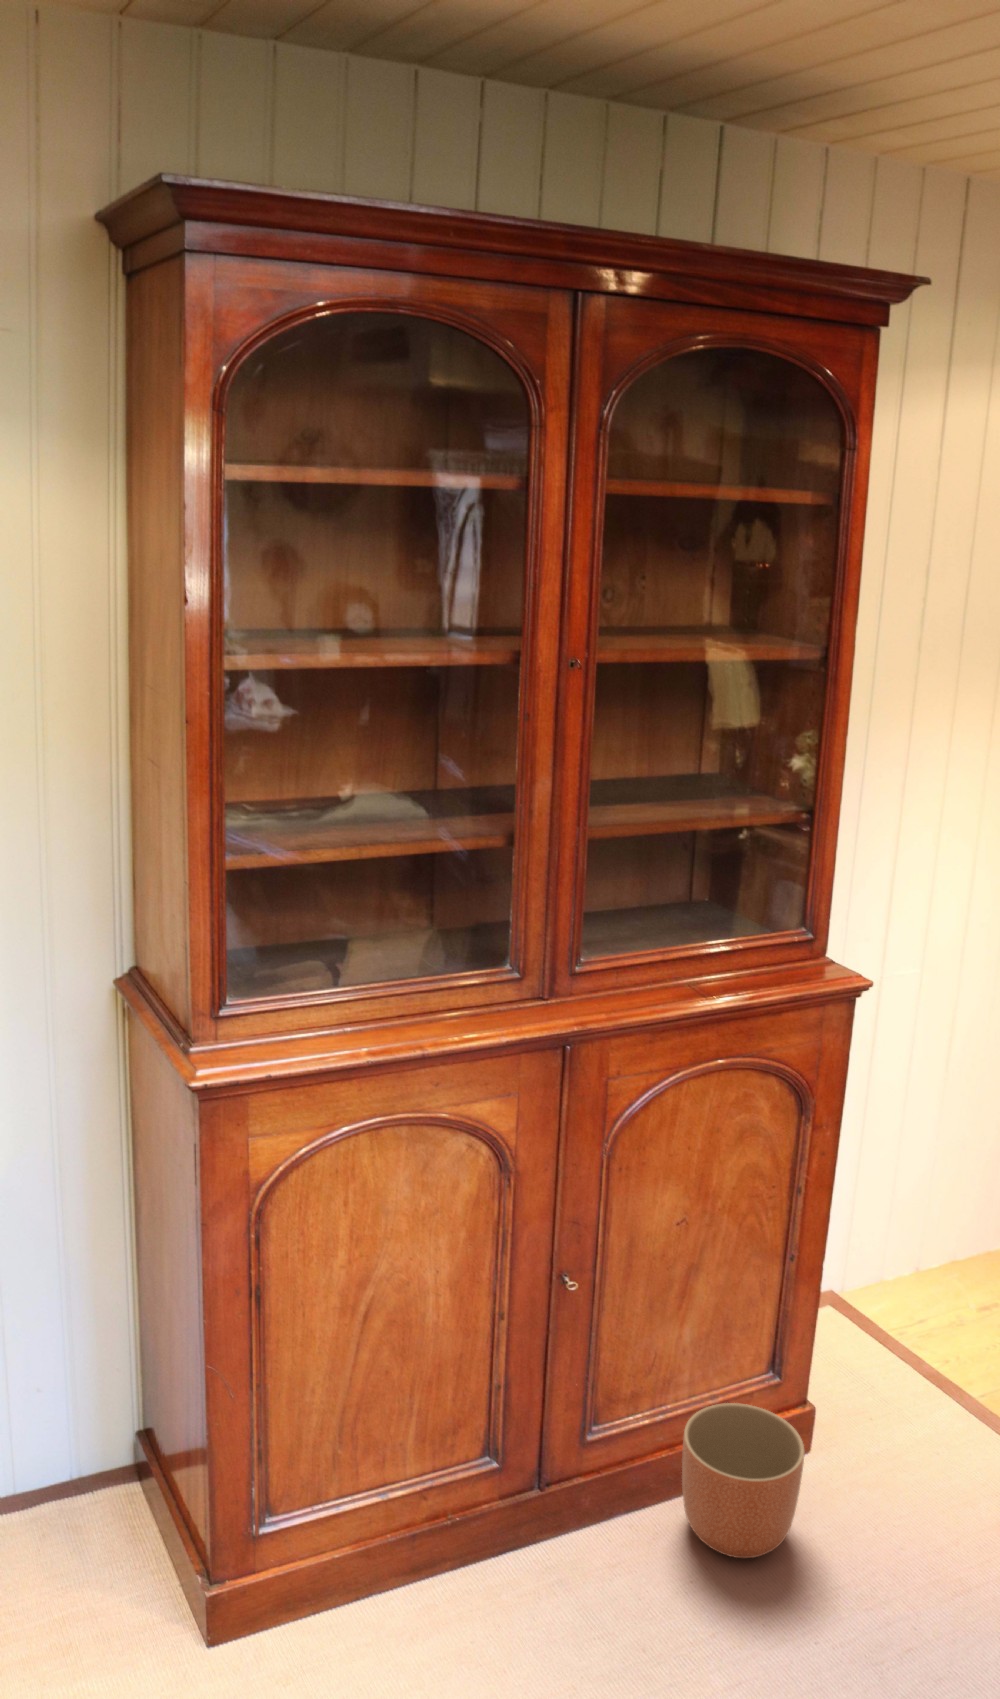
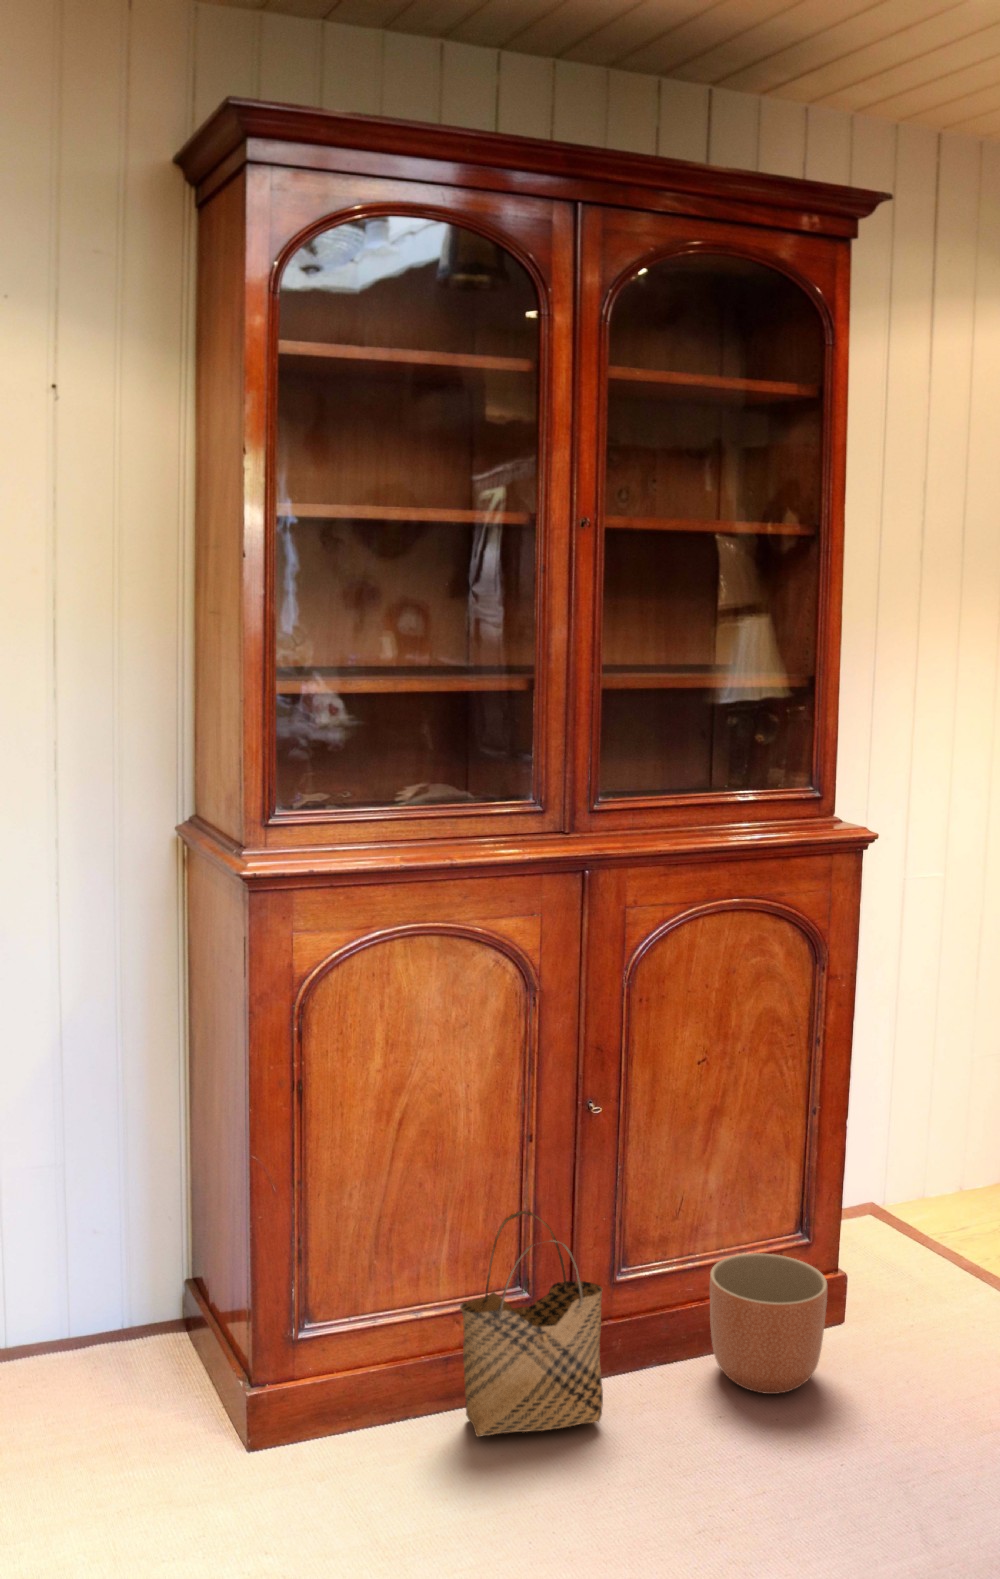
woven basket: none [427,1392,576,1633] -> present [460,1211,603,1437]

